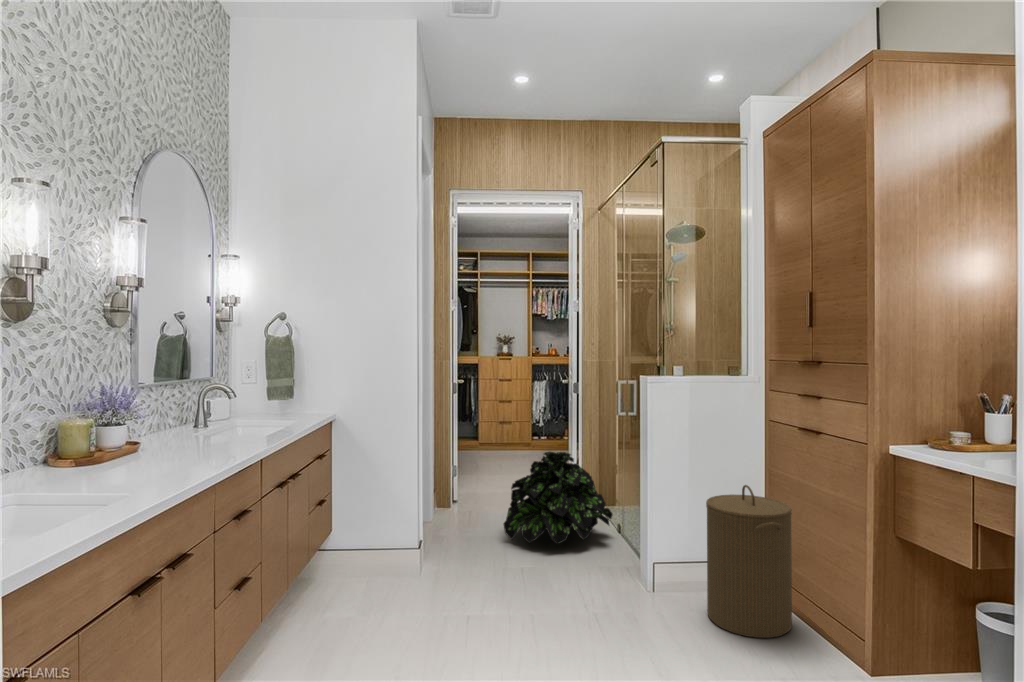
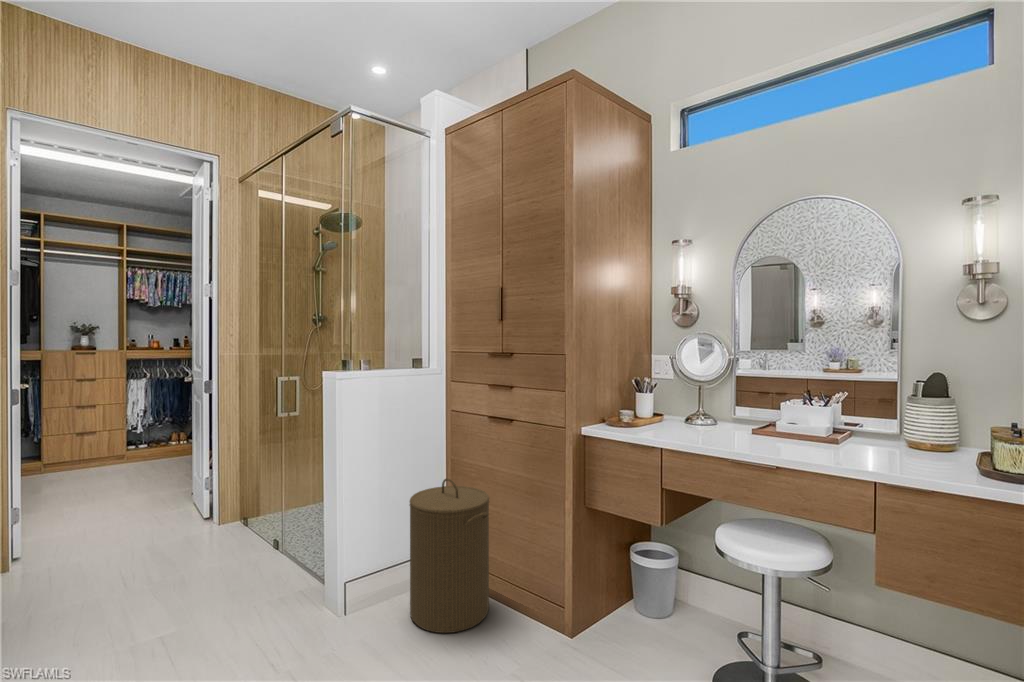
potted plant: present [504,452,612,544] -> none [117,468,274,598]

